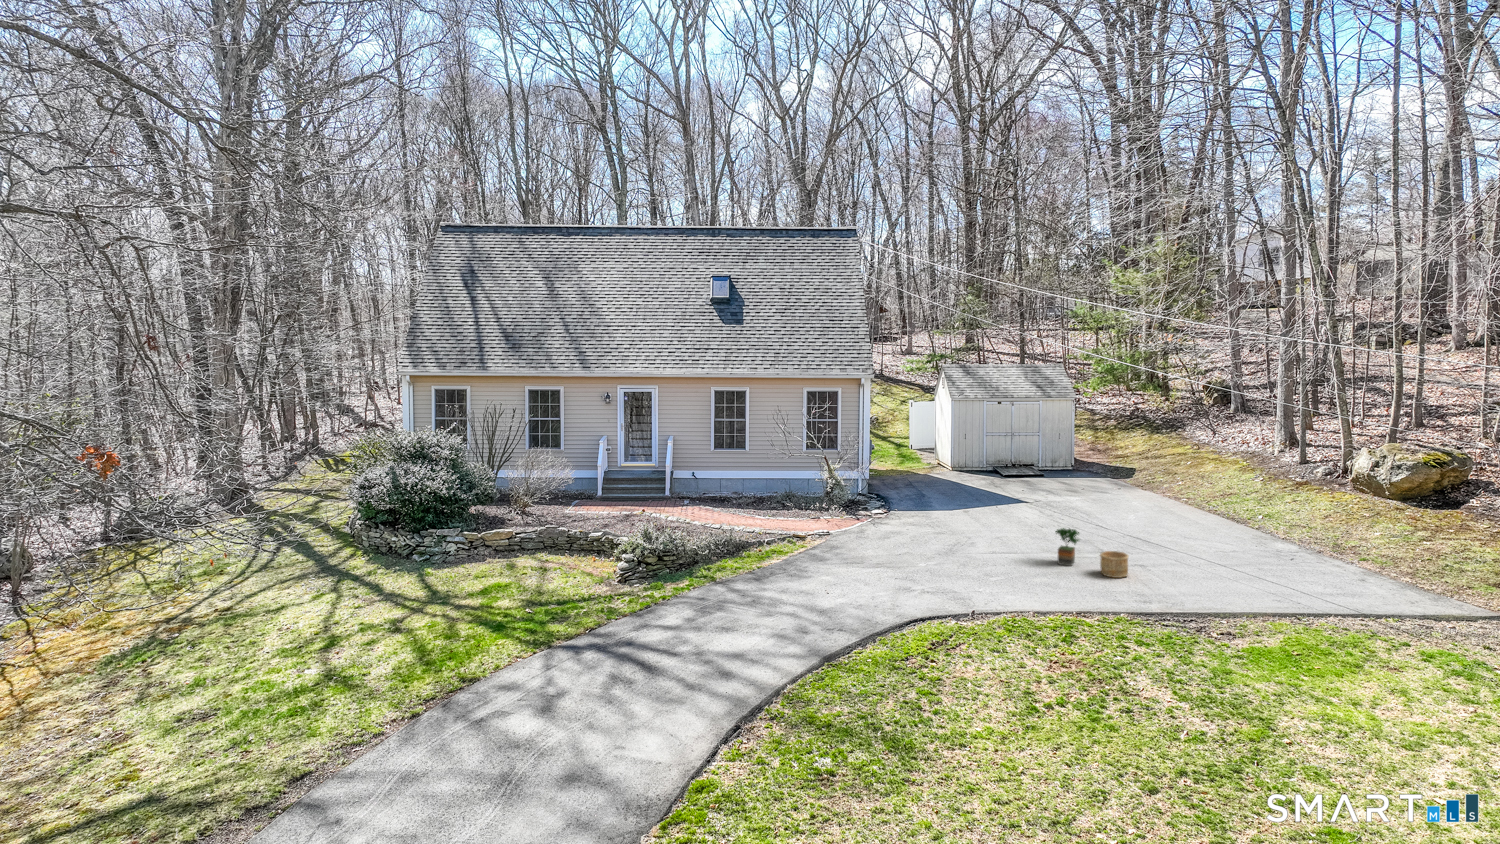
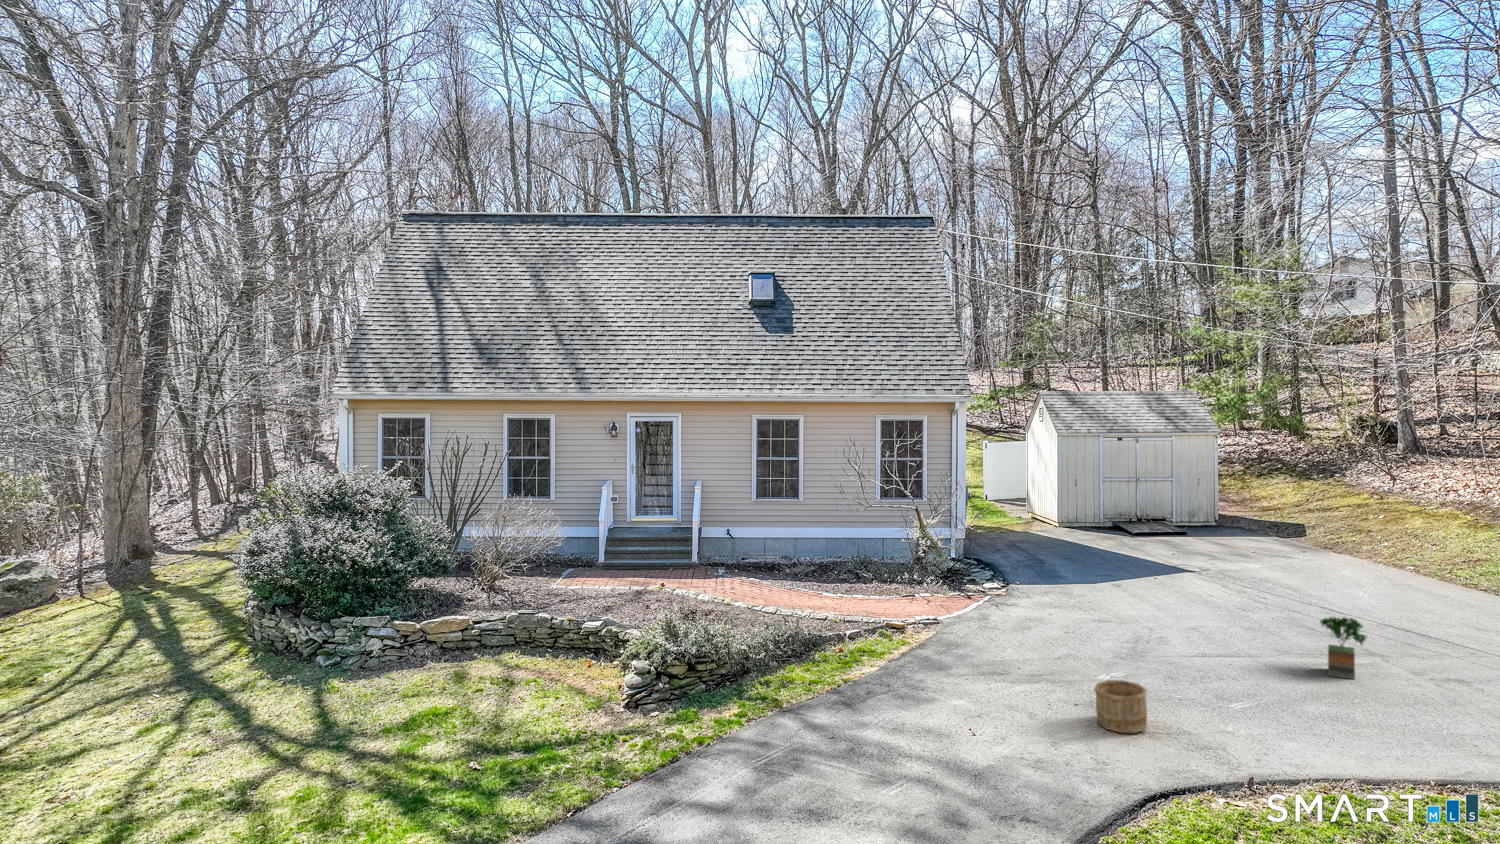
wooden bucket: present [1100,551,1128,578] -> present [1094,680,1147,733]

